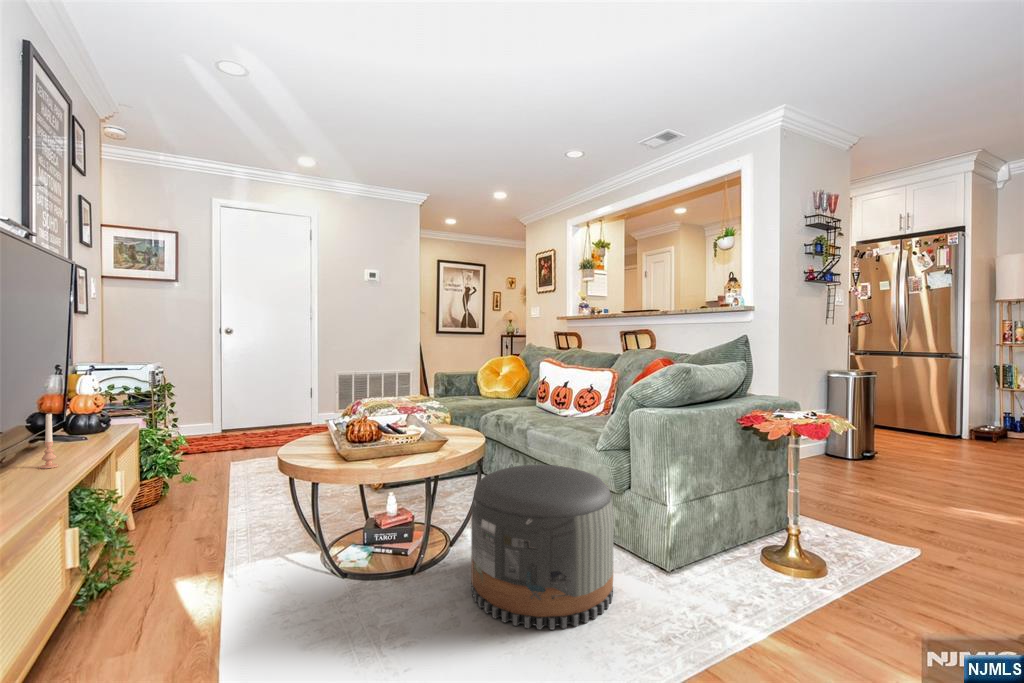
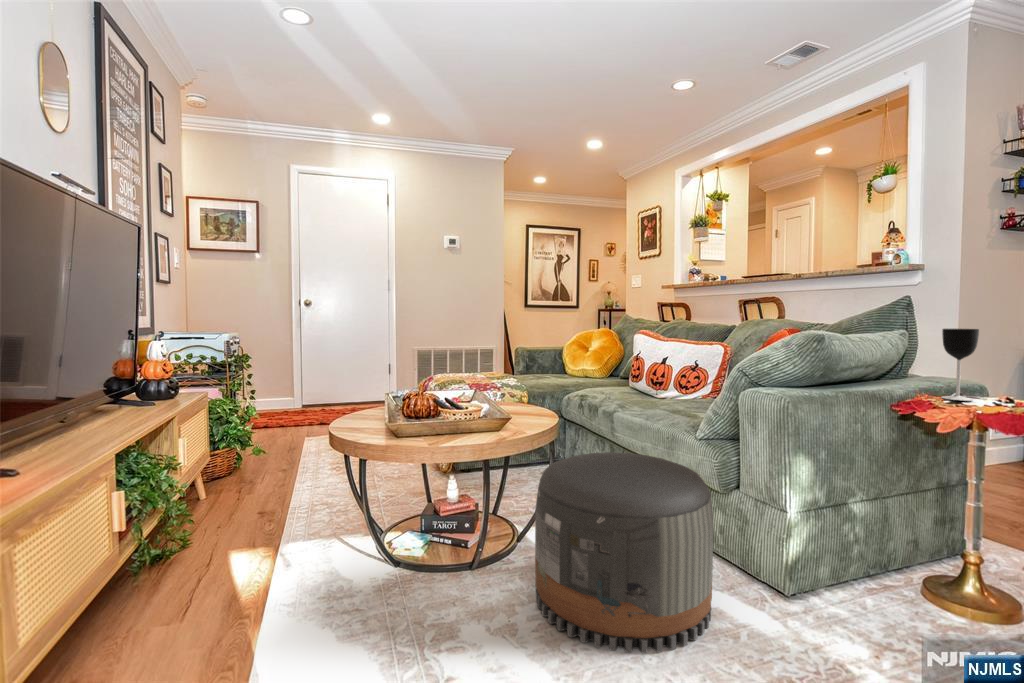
wine glass: none [768,361,792,414] -> present [942,329,979,401]
candle: present [40,413,58,469] -> none [99,375,116,431]

